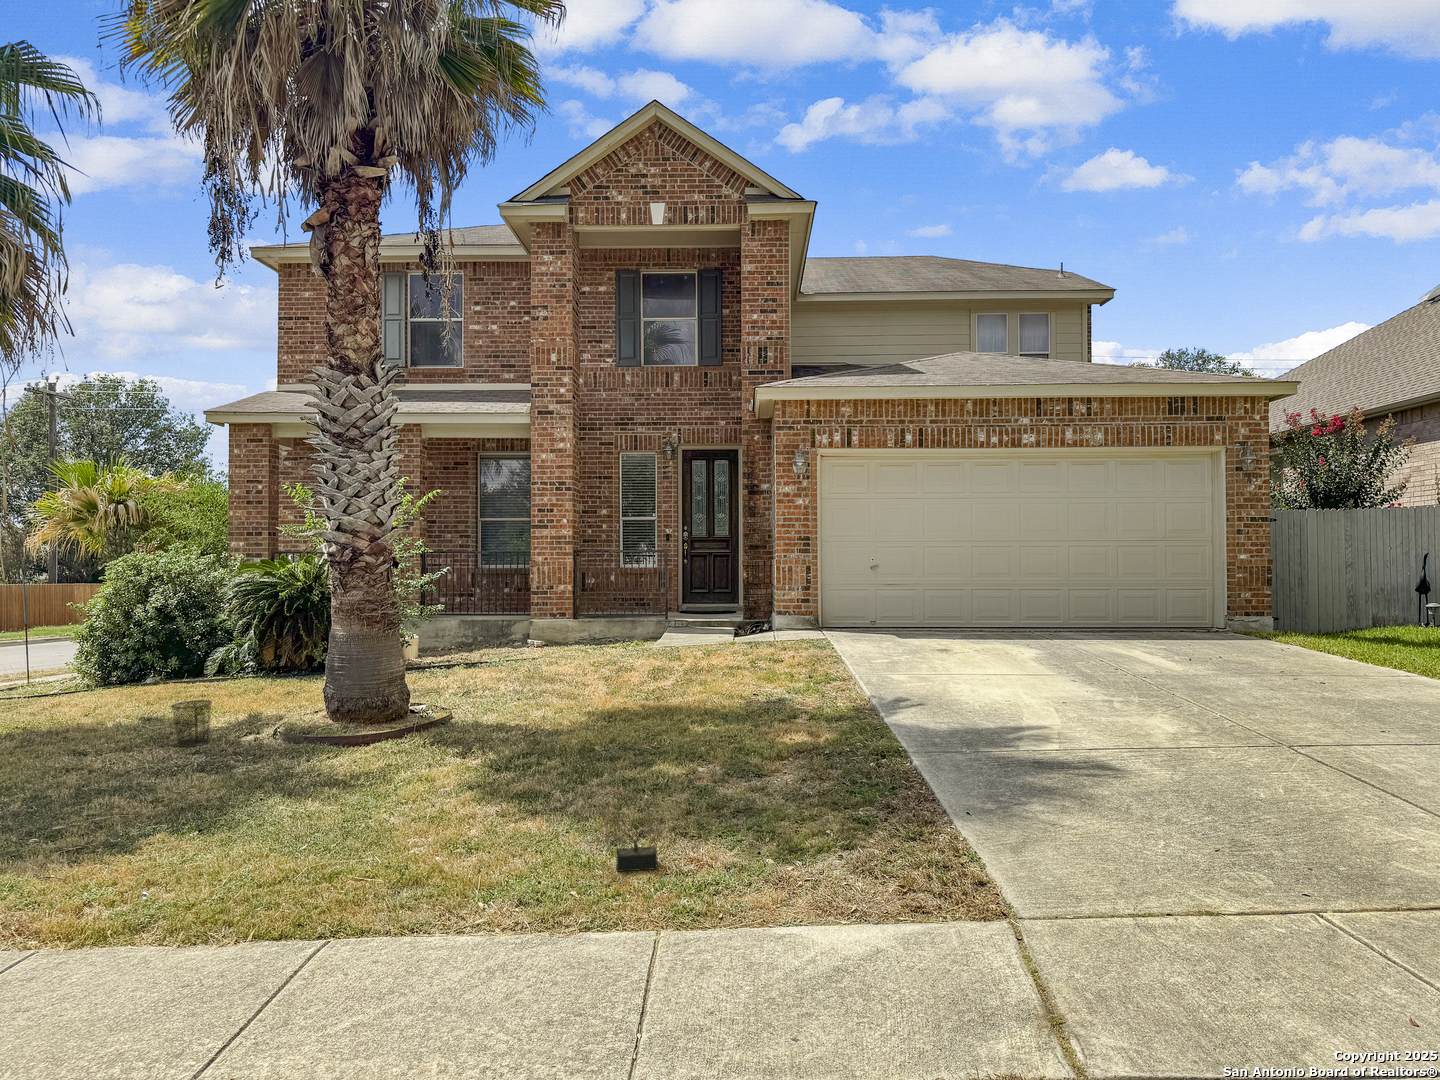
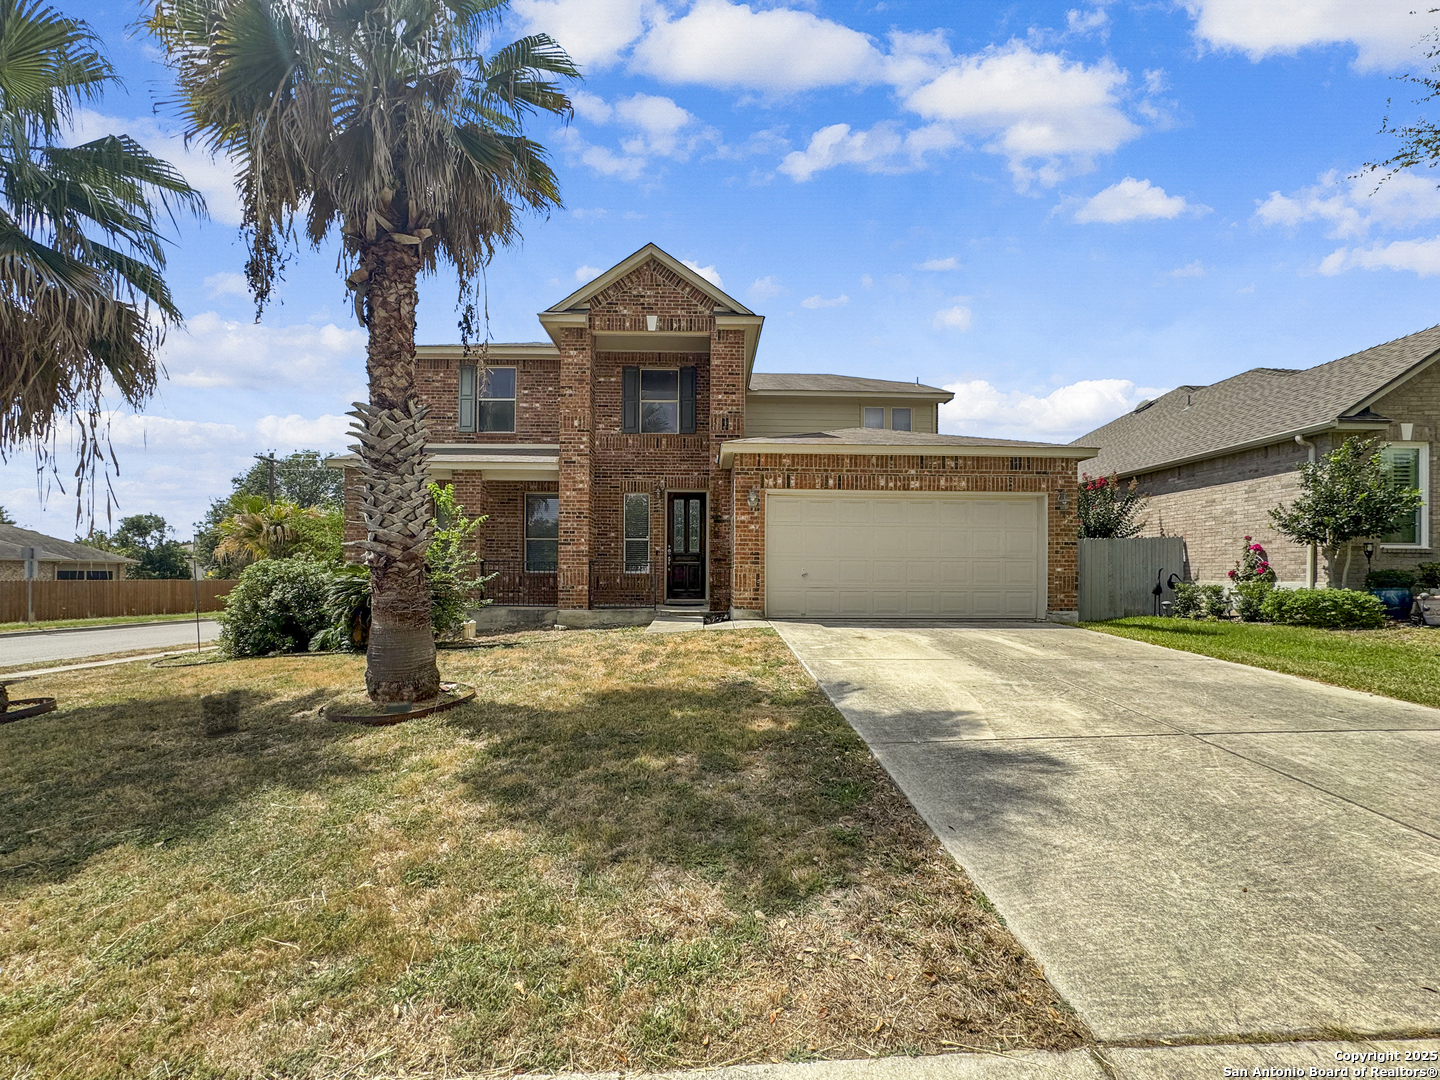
decorative plant: present [598,810,668,872] -> present [378,683,415,714]

